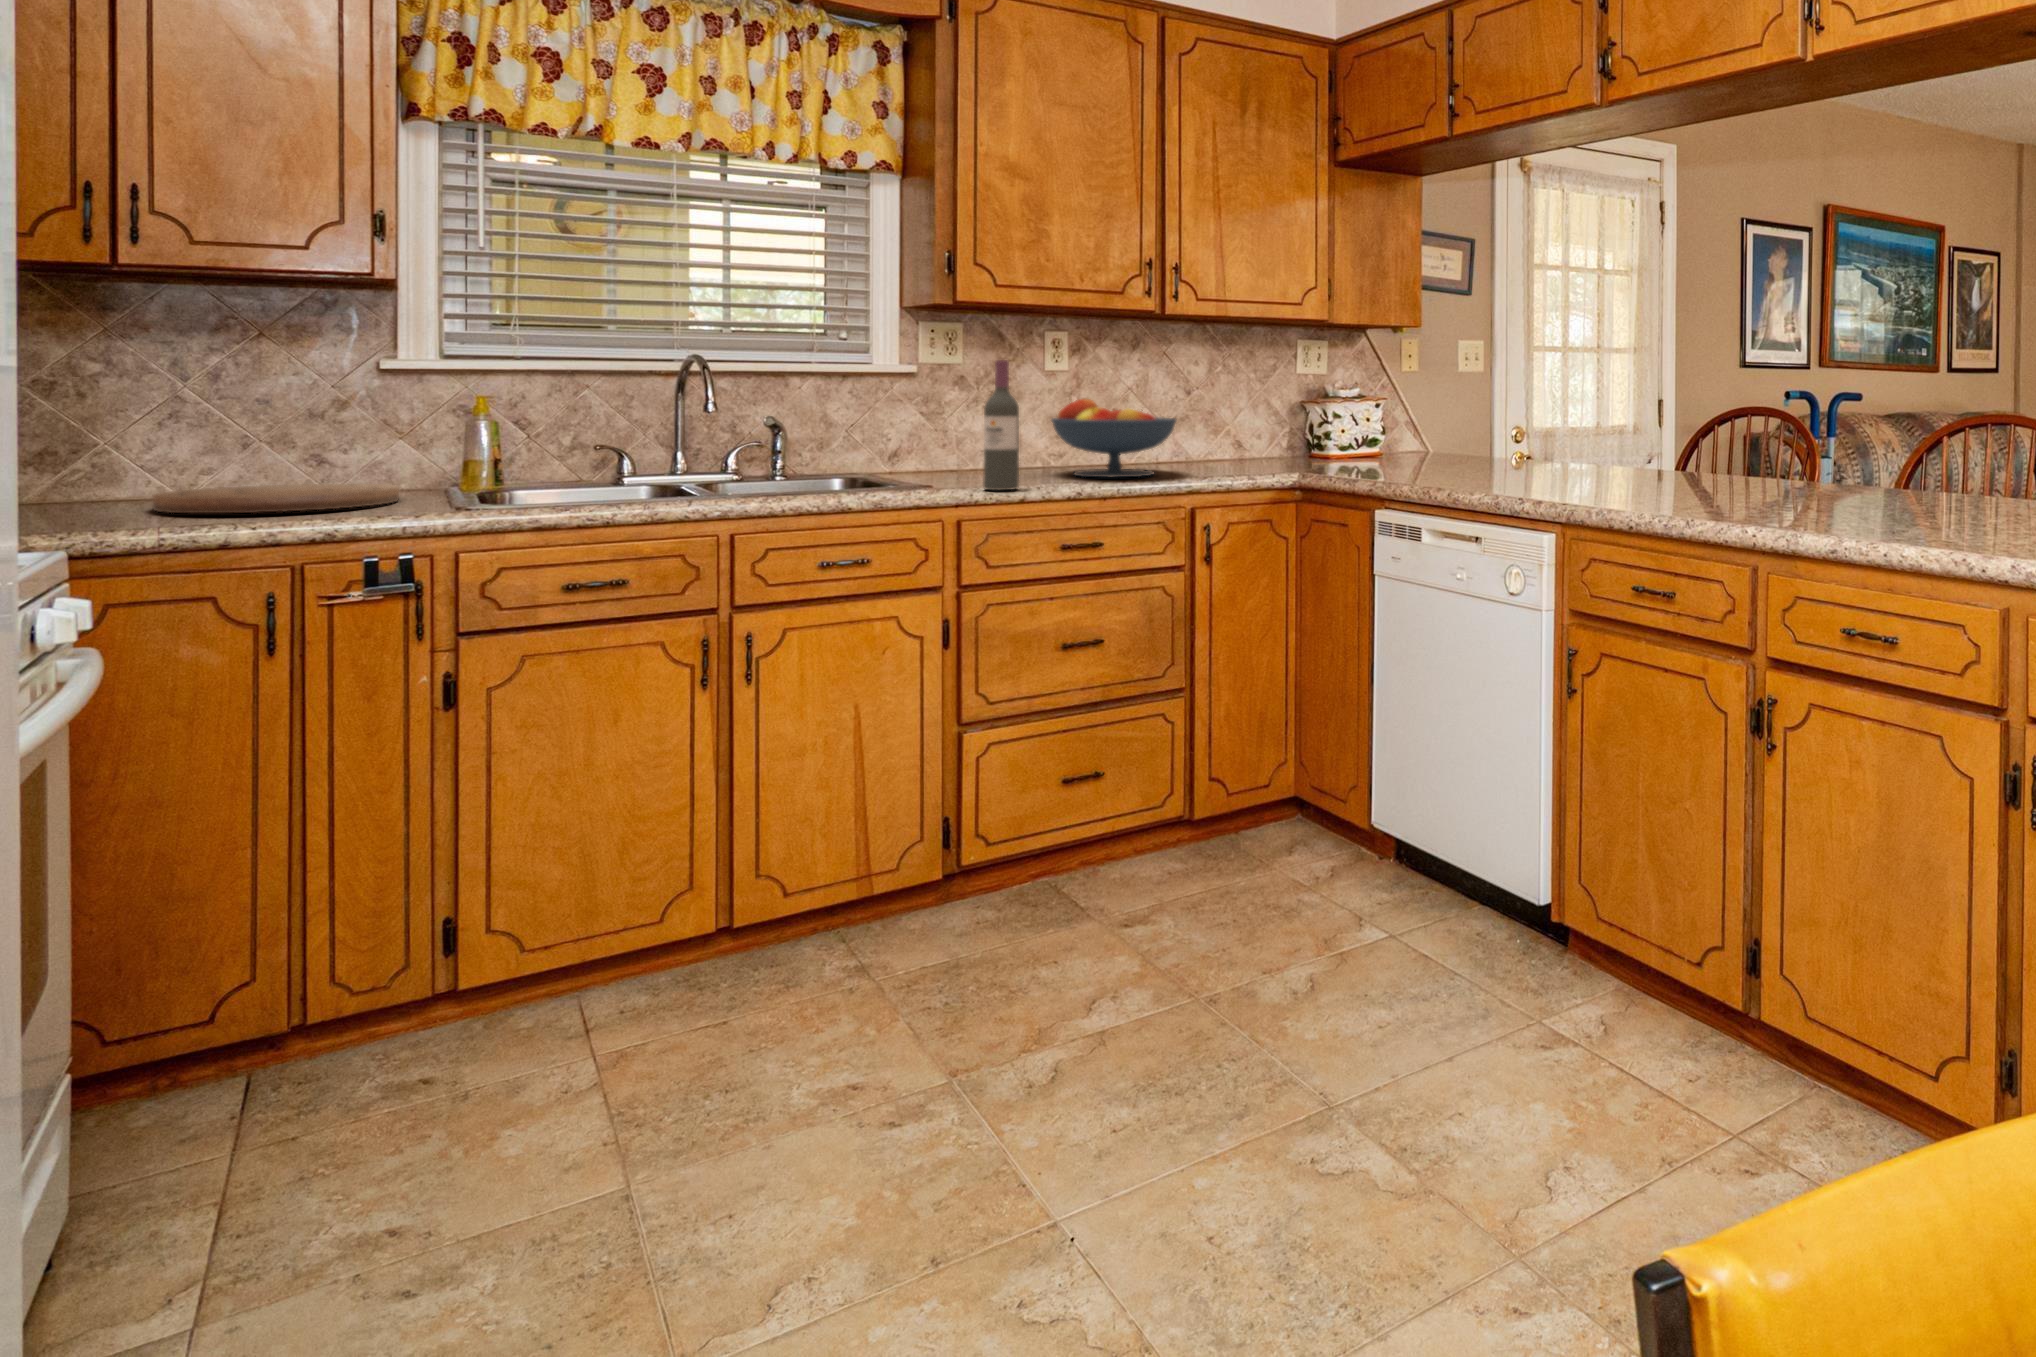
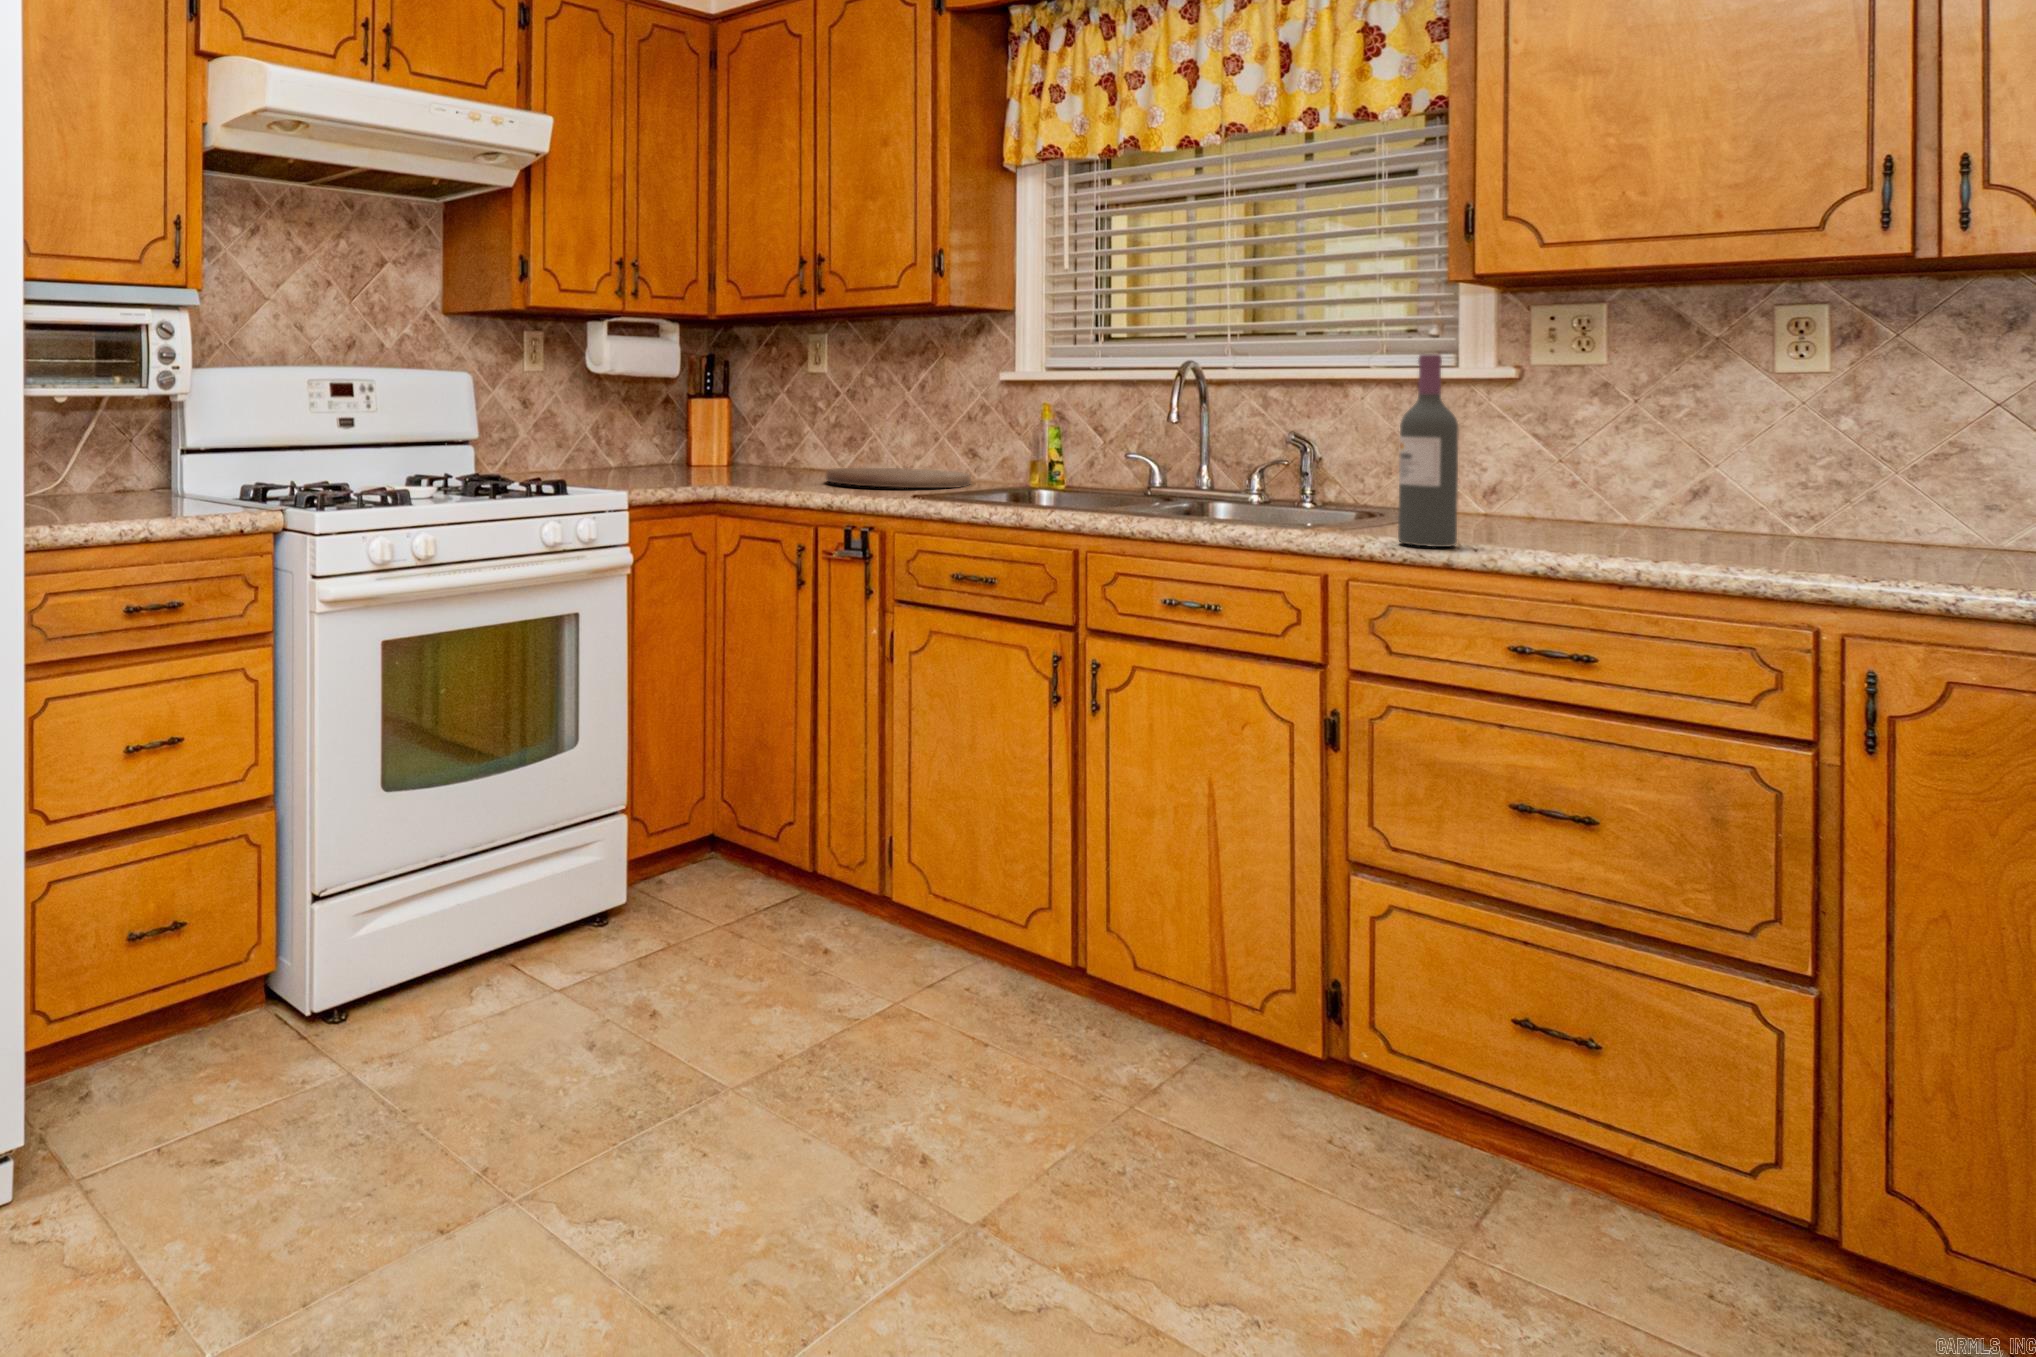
fruit bowl: present [1052,399,1176,477] -> none [1625,417,1926,565]

